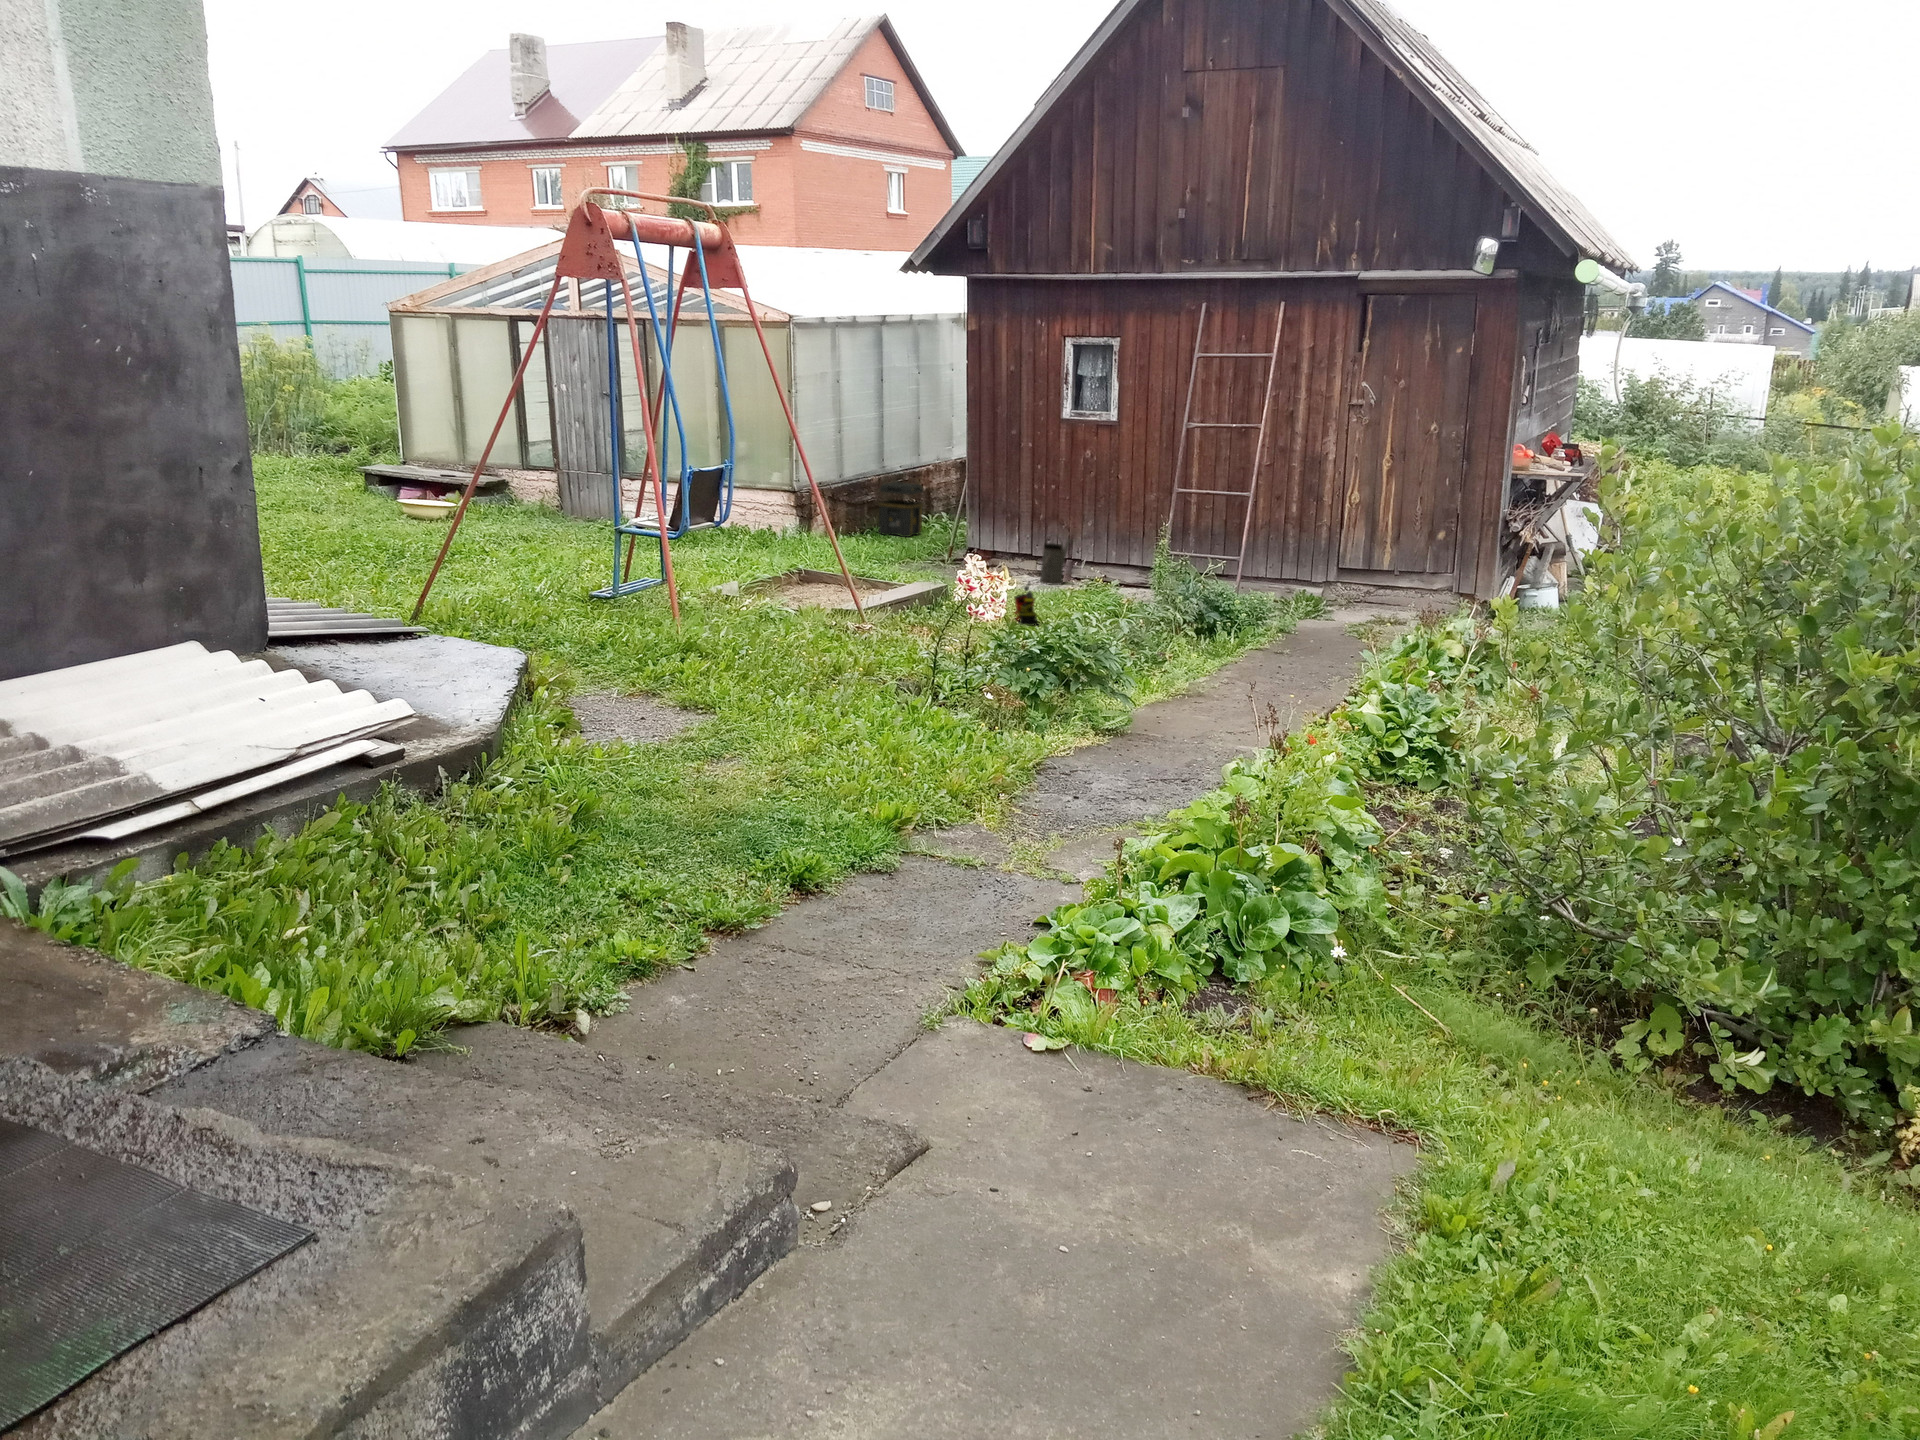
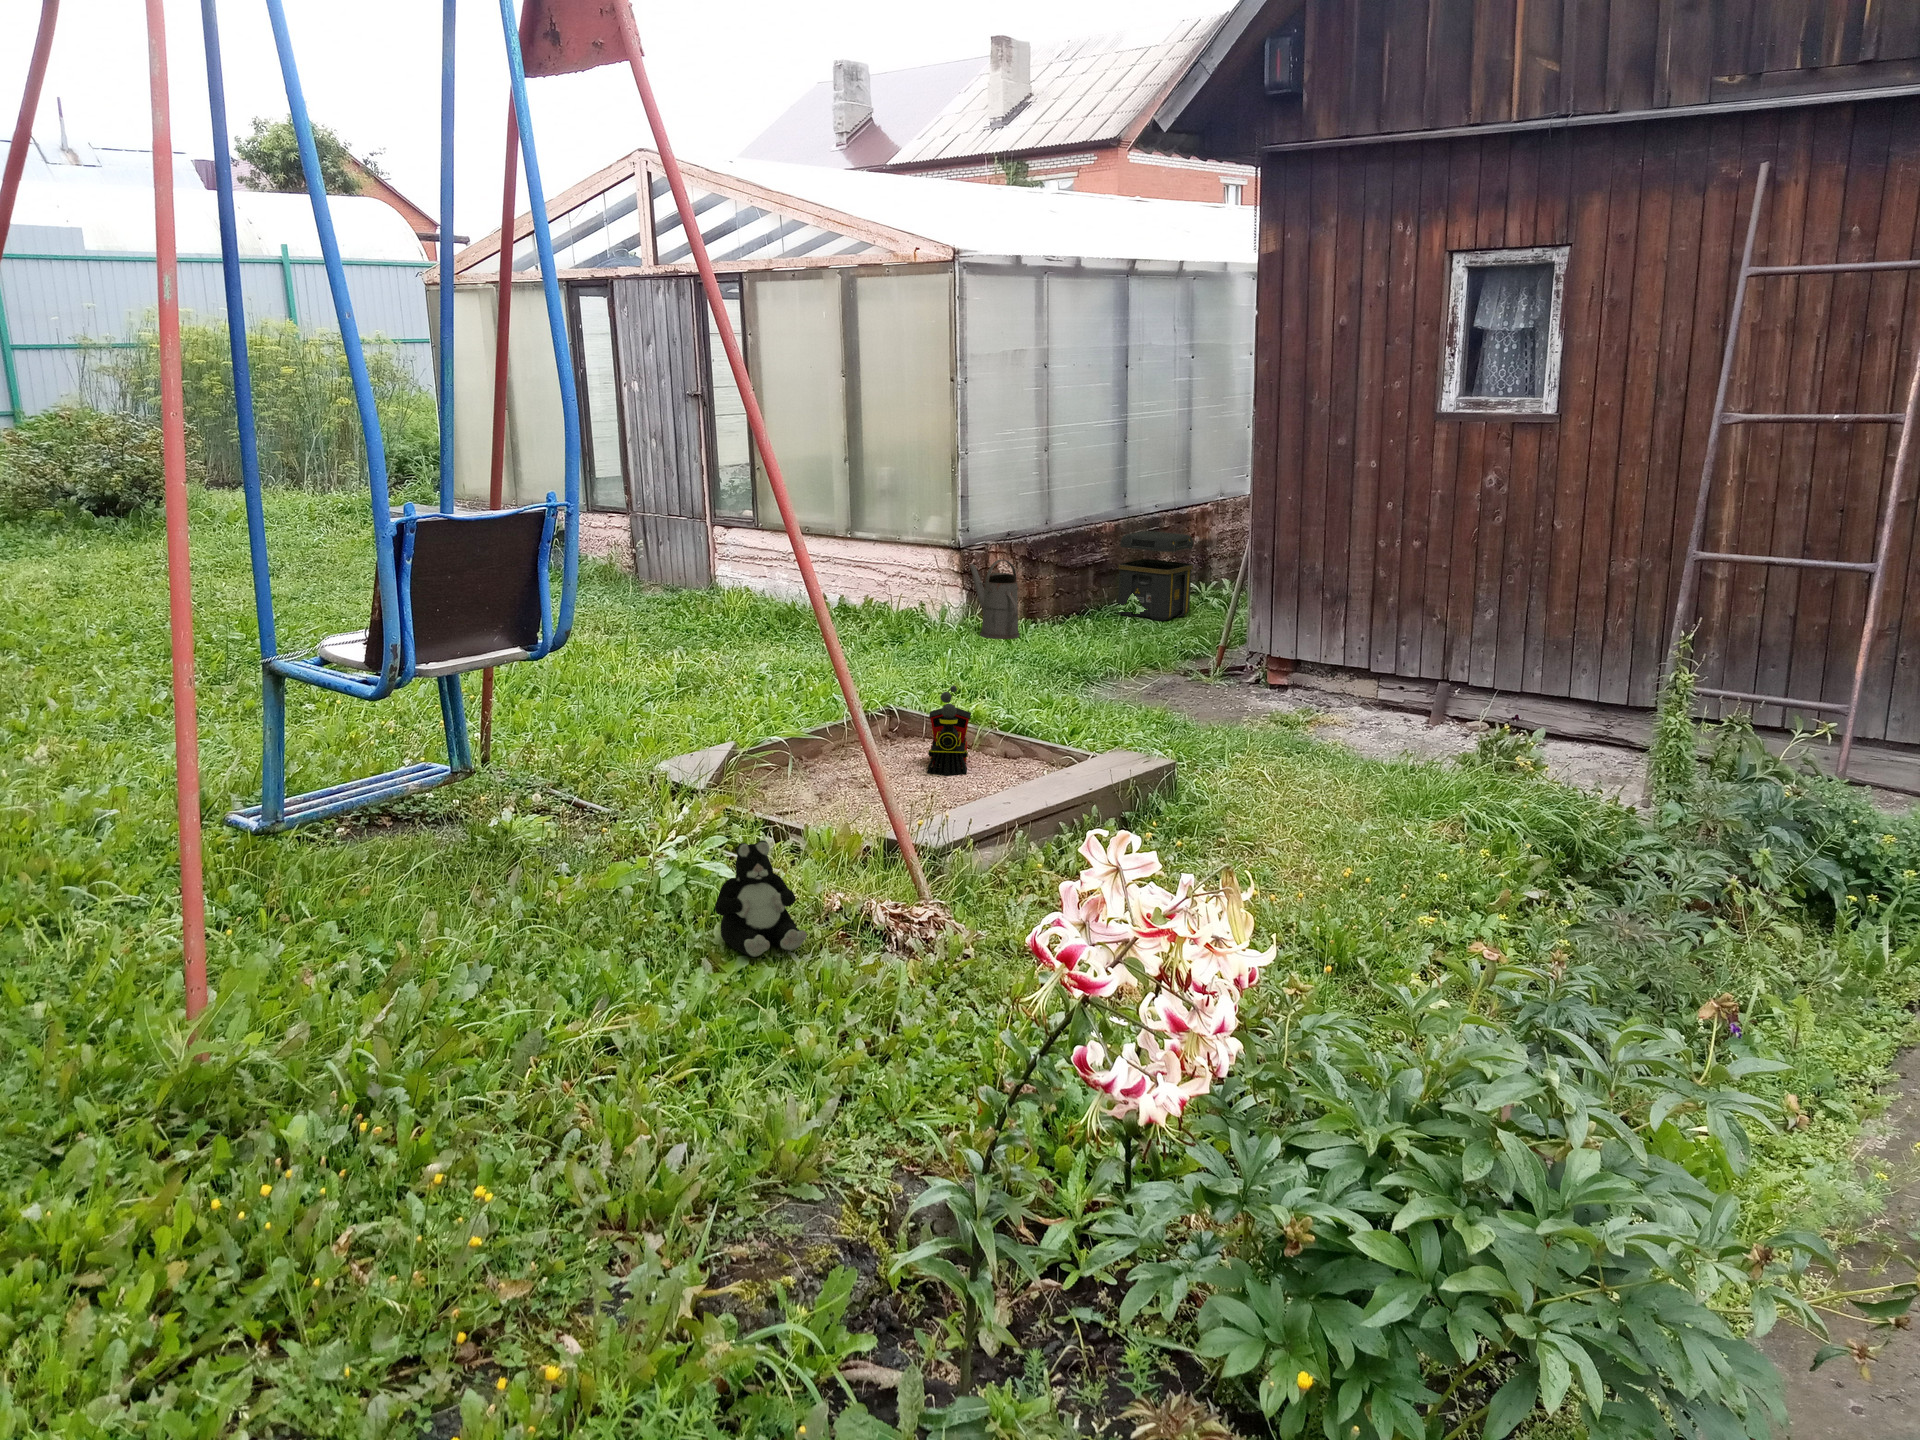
watering can: present [1040,535,1070,585] -> present [970,559,1020,639]
toy train: present [1015,584,1039,626] -> present [927,686,971,776]
plush toy: none [787,597,824,640] -> present [715,840,807,957]

